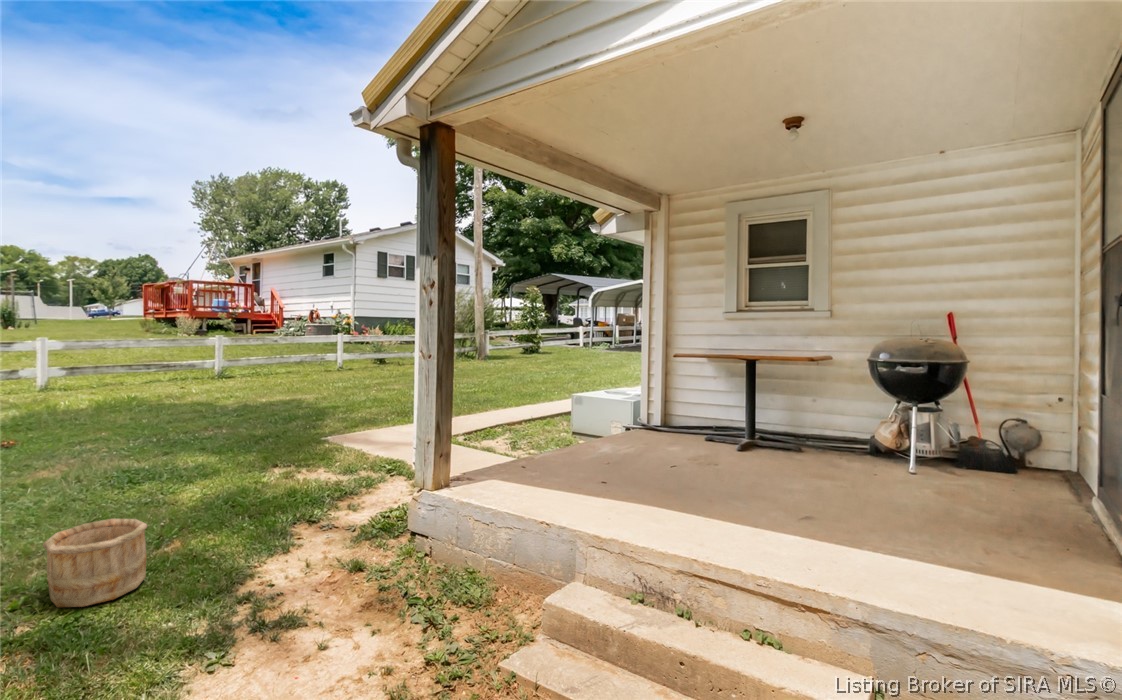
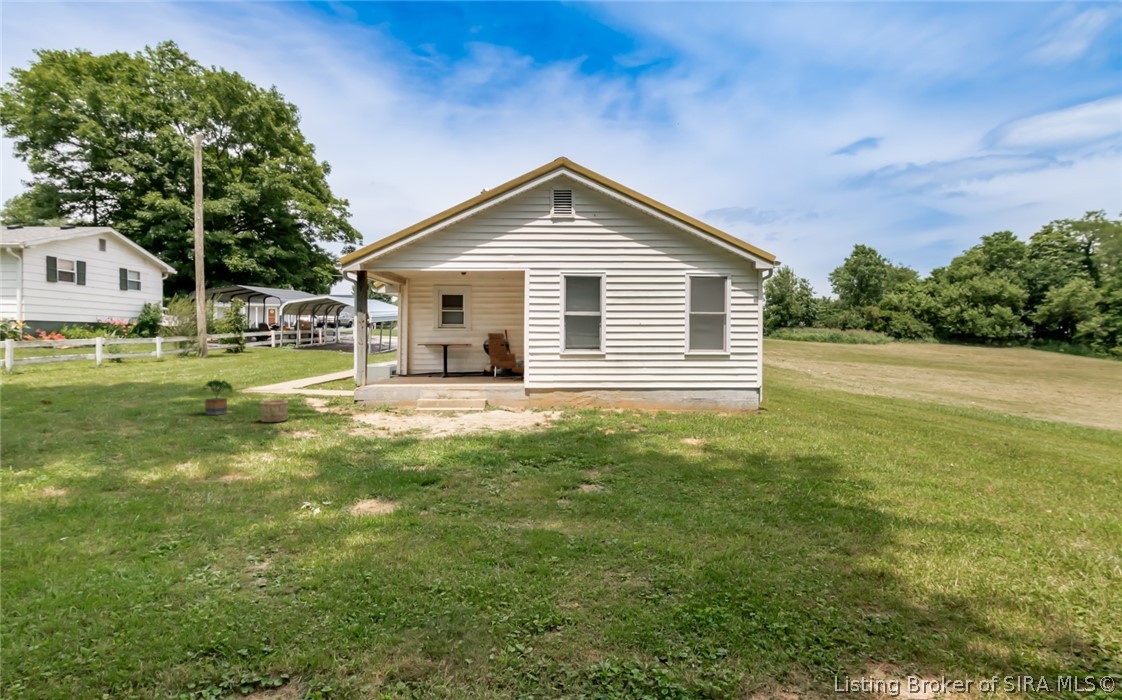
lounge chair: none [878,325,1100,544] -> present [488,333,524,380]
potted tree: none [90,431,162,521] -> present [203,380,233,415]

